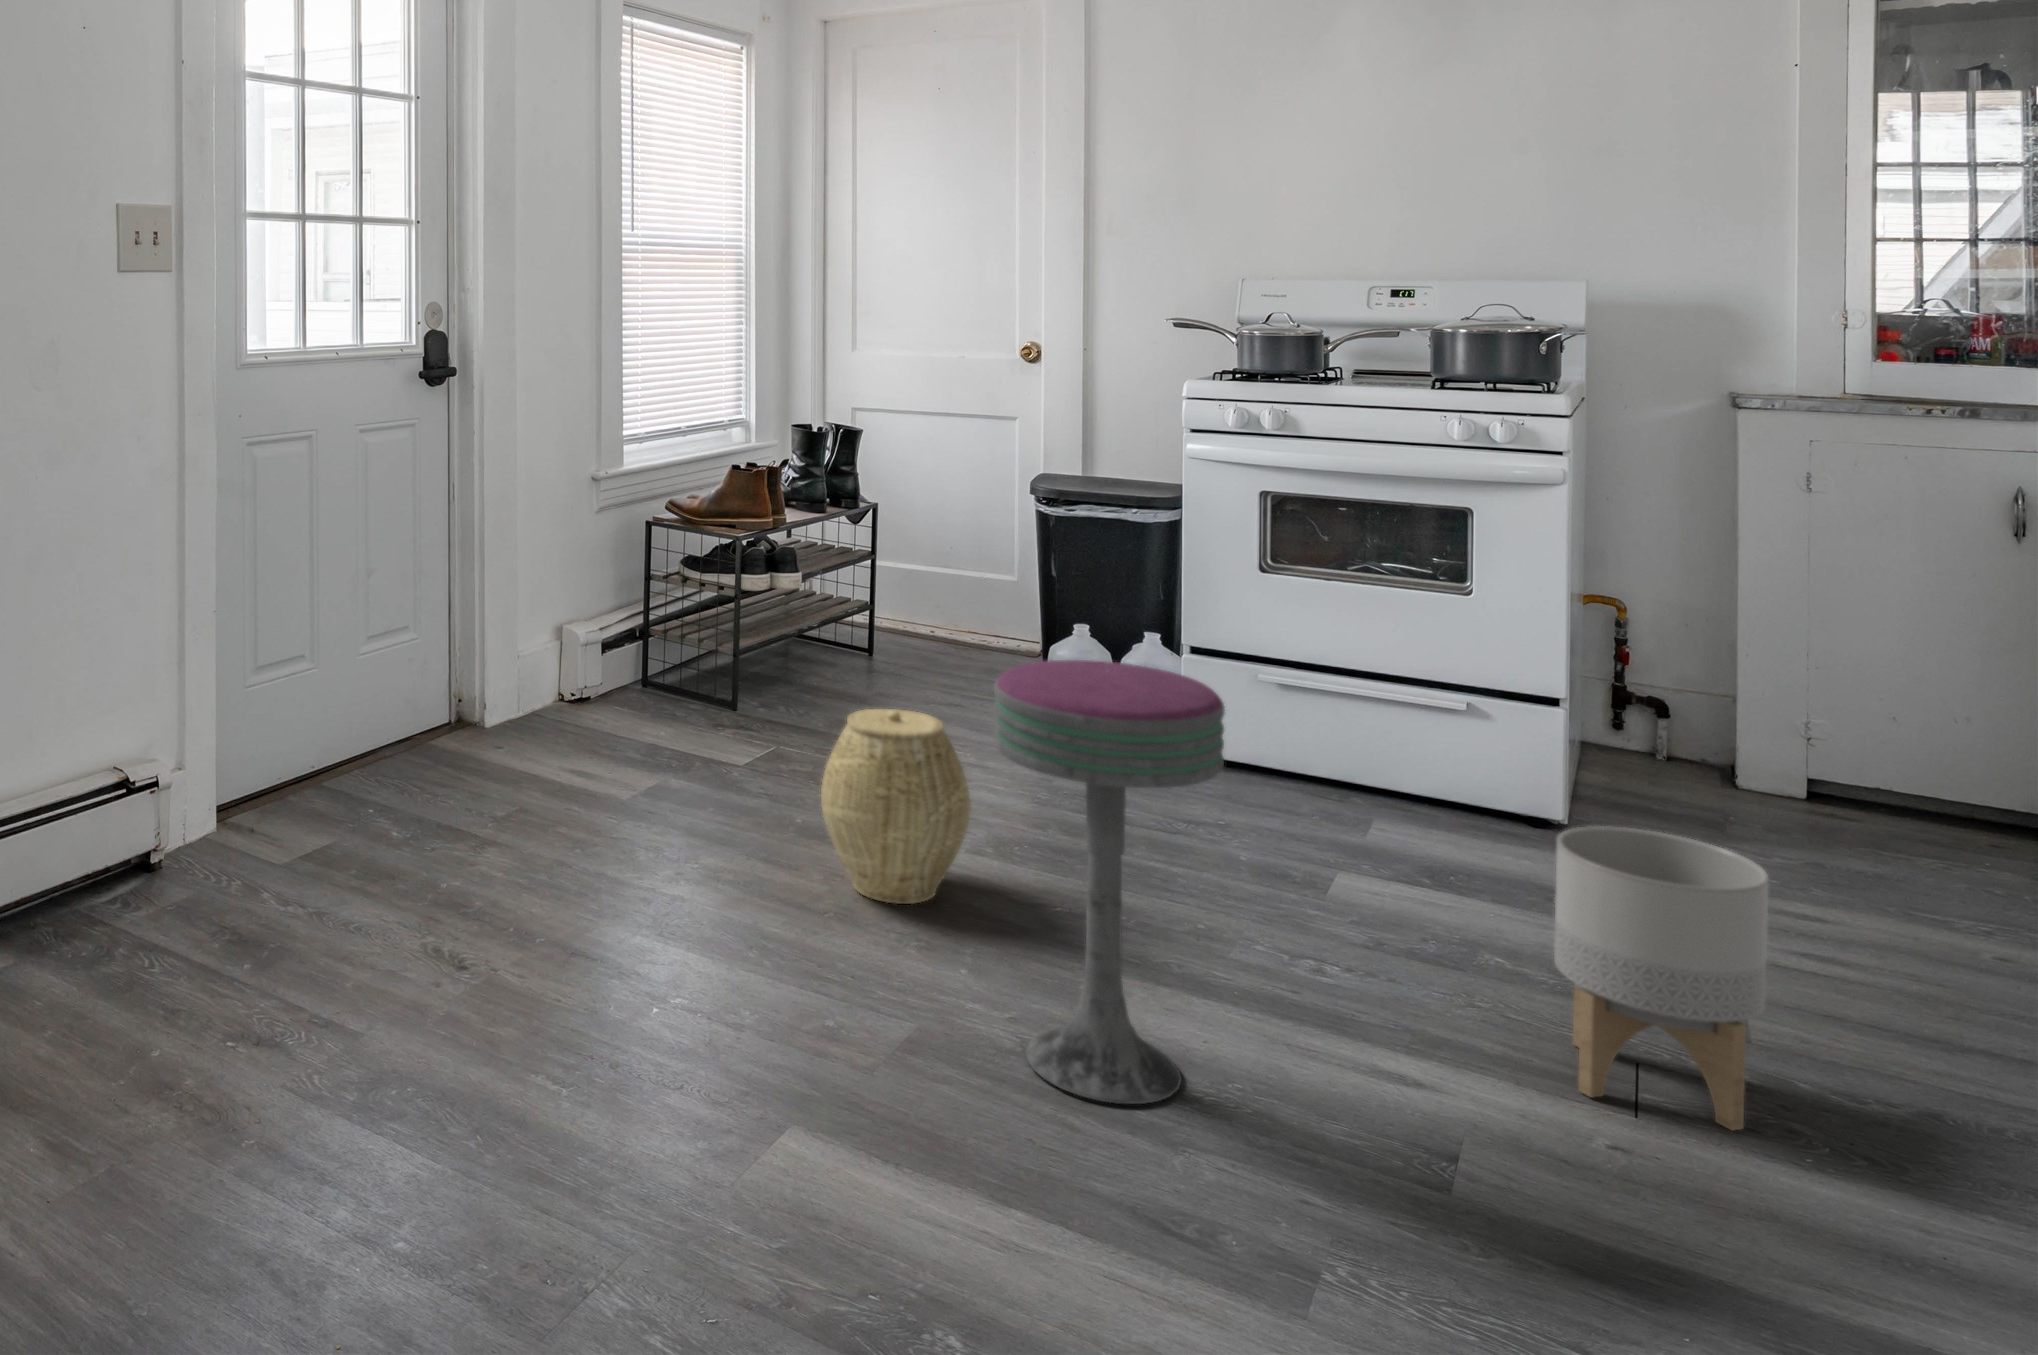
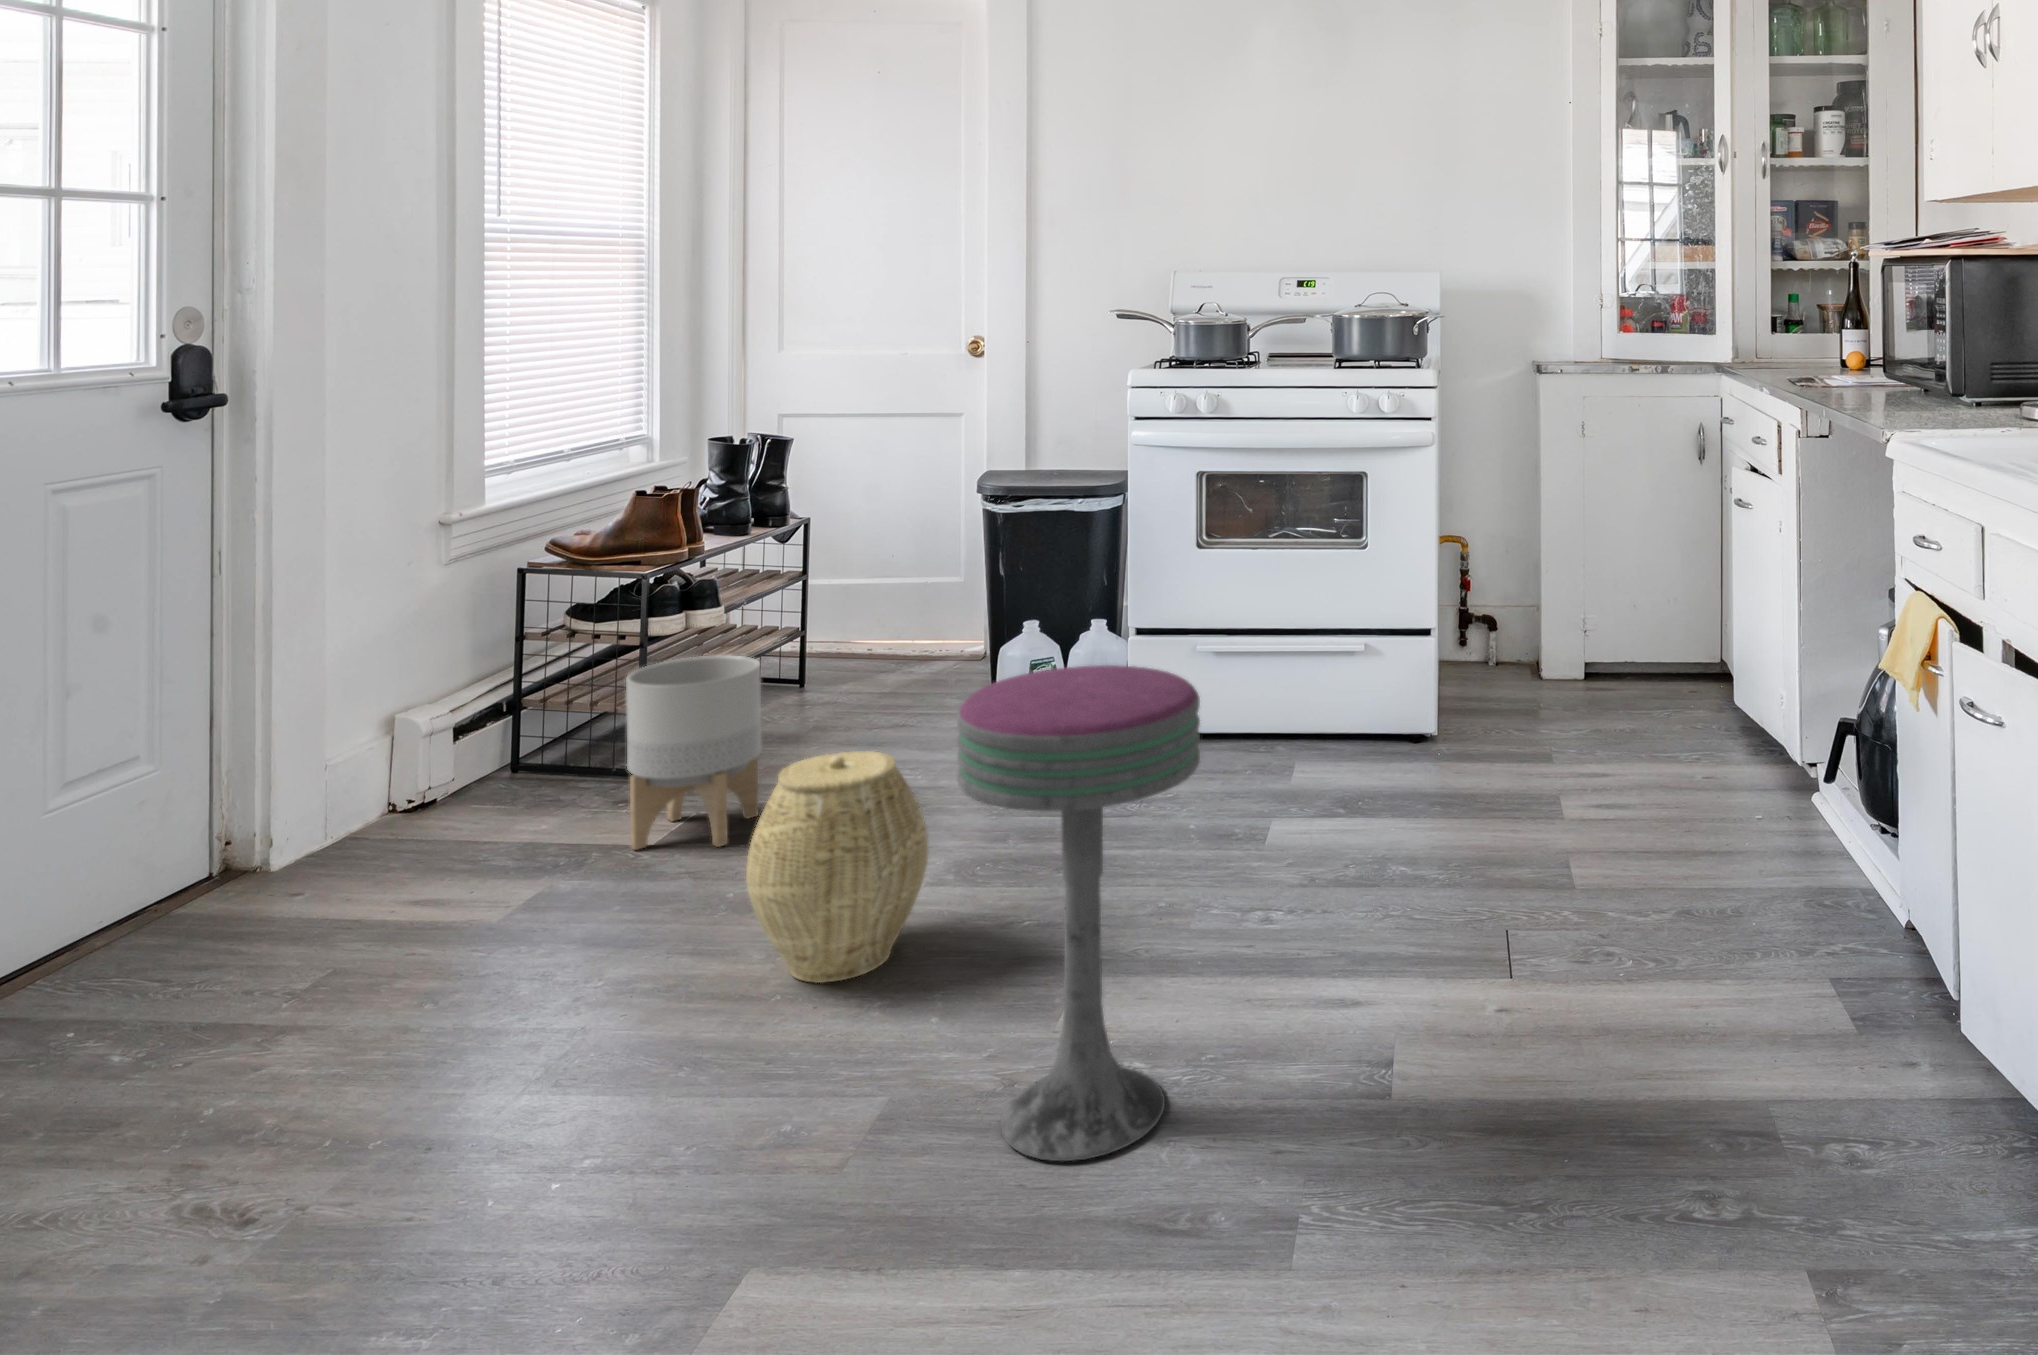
planter: present [1554,826,1769,1130] -> present [626,655,761,850]

